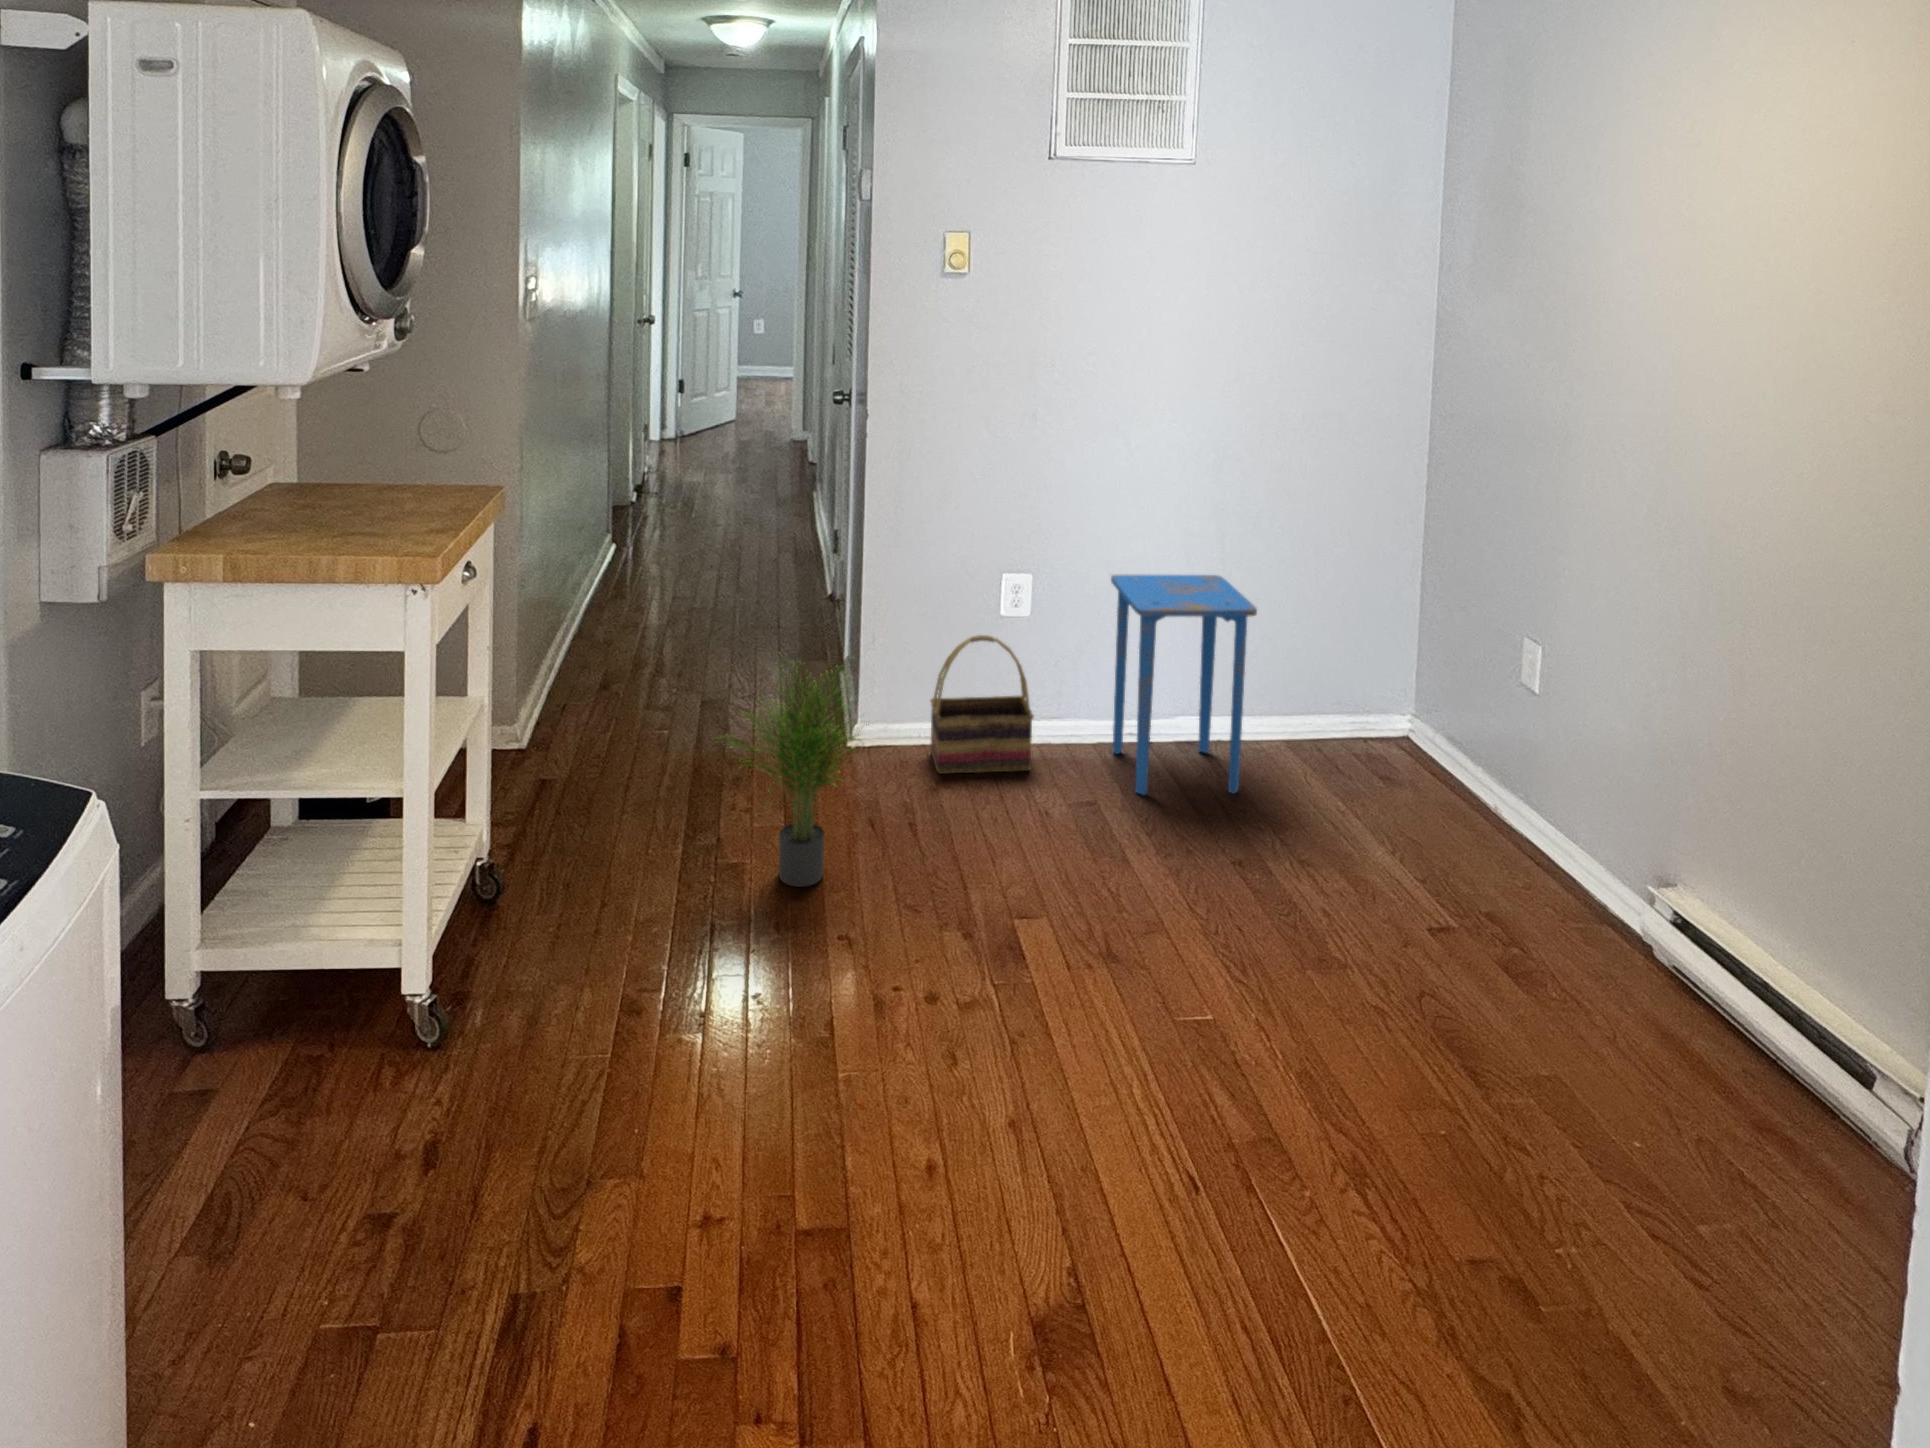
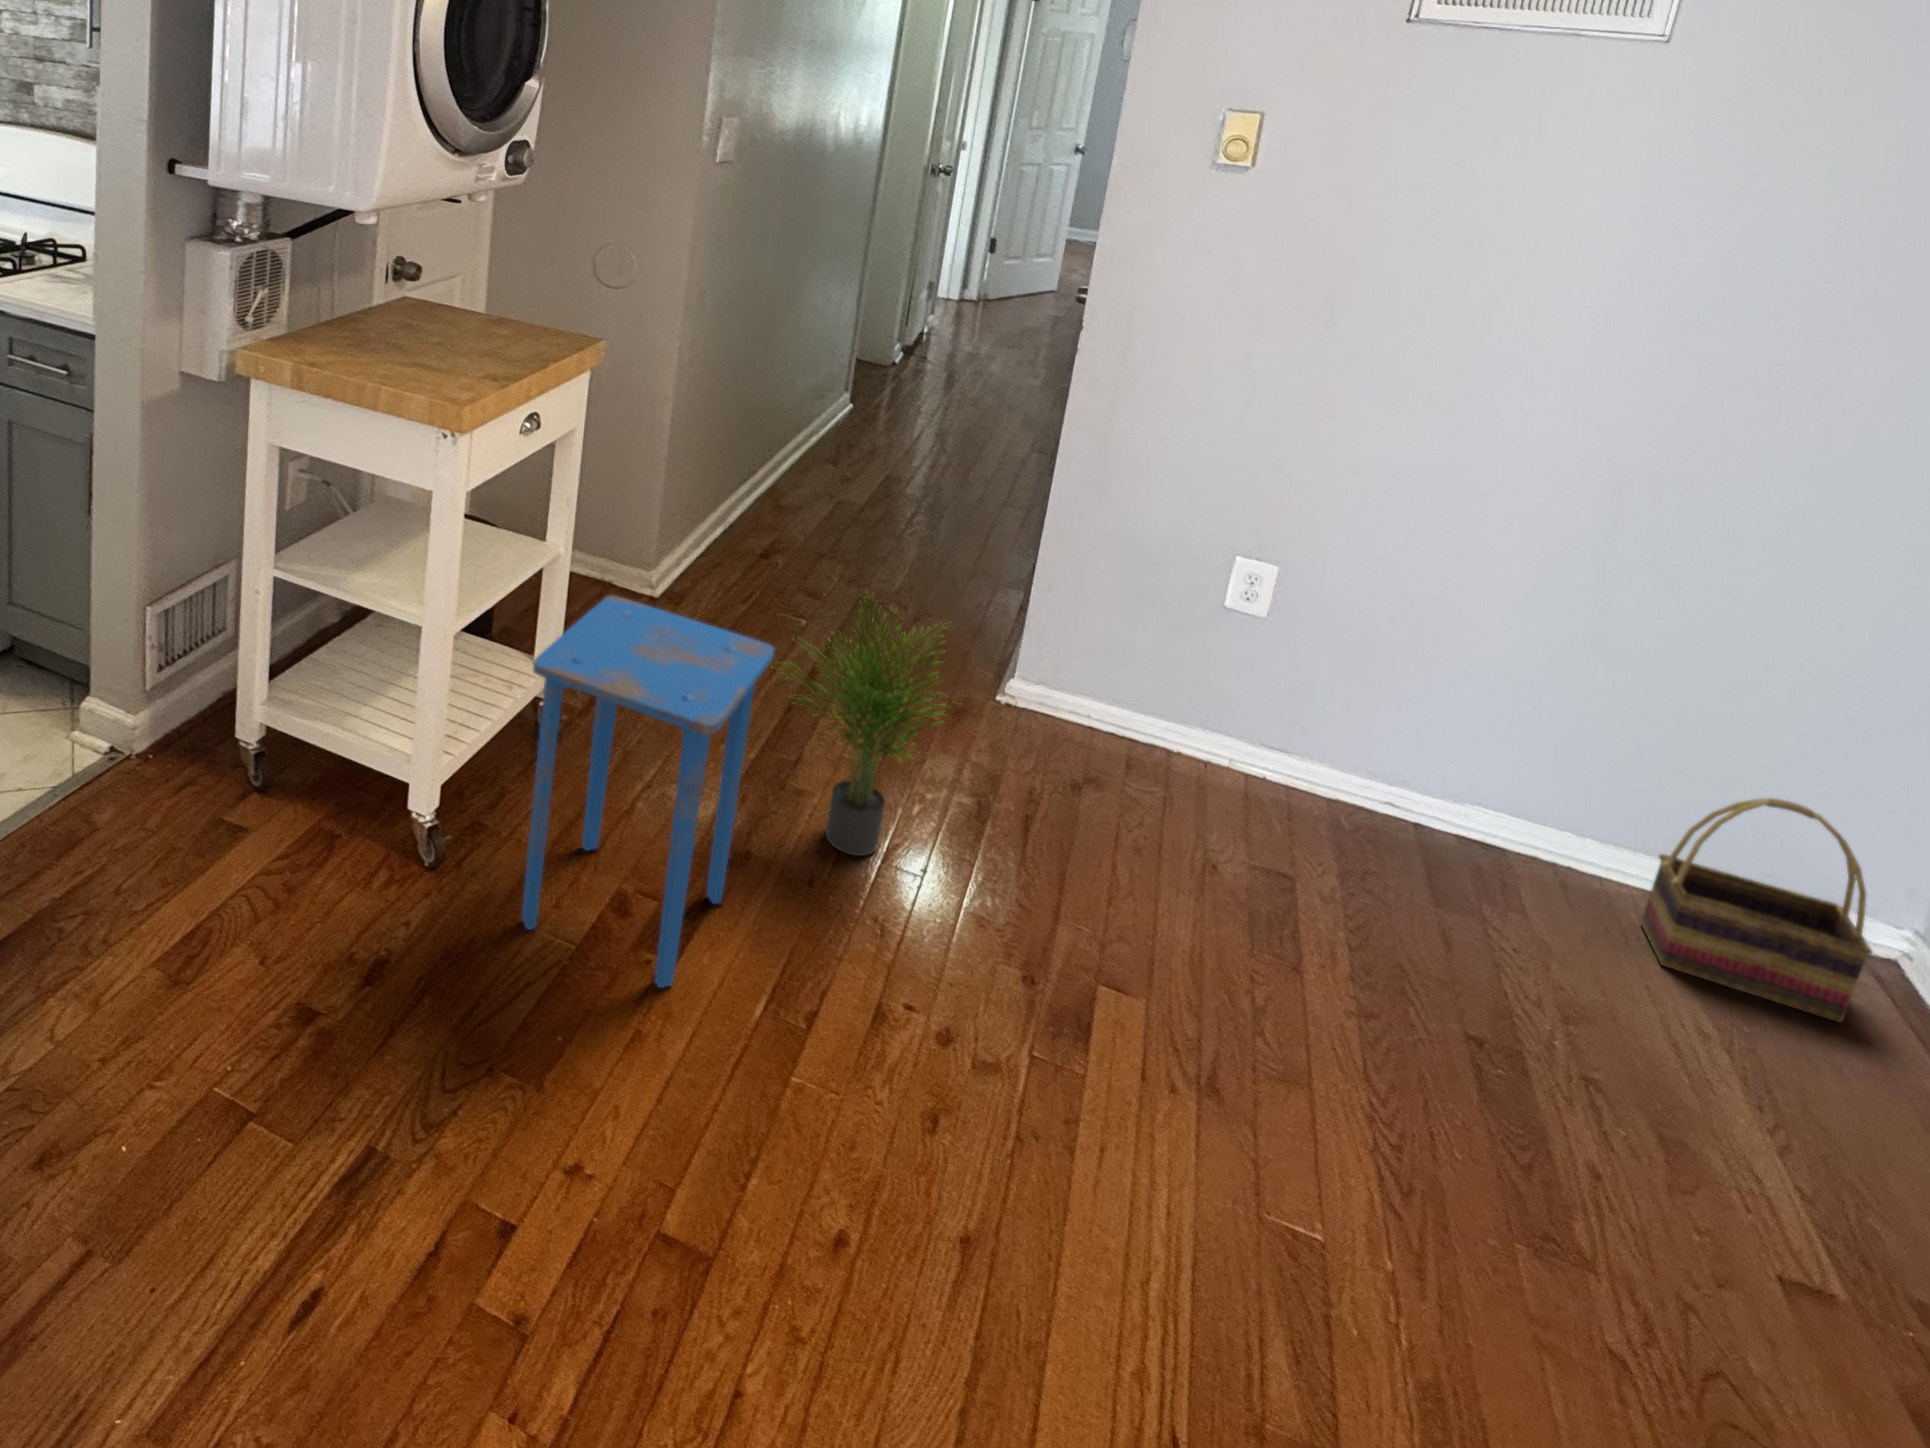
side table: present [1111,575,1257,795] -> present [522,595,774,988]
basket: present [930,635,1034,774] -> present [1641,798,1872,1022]

